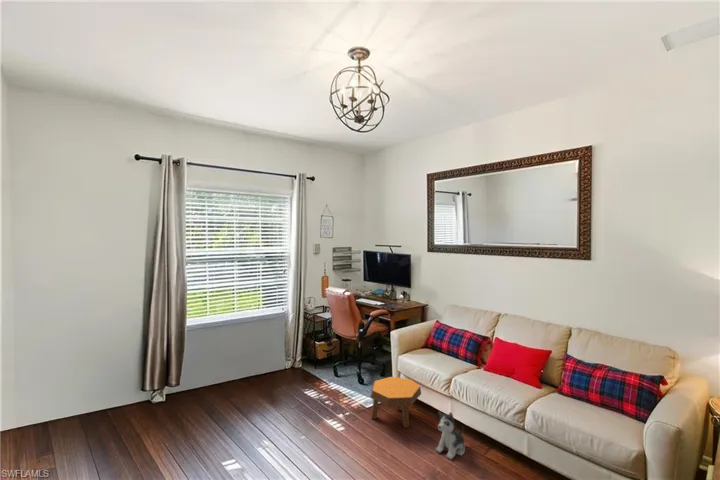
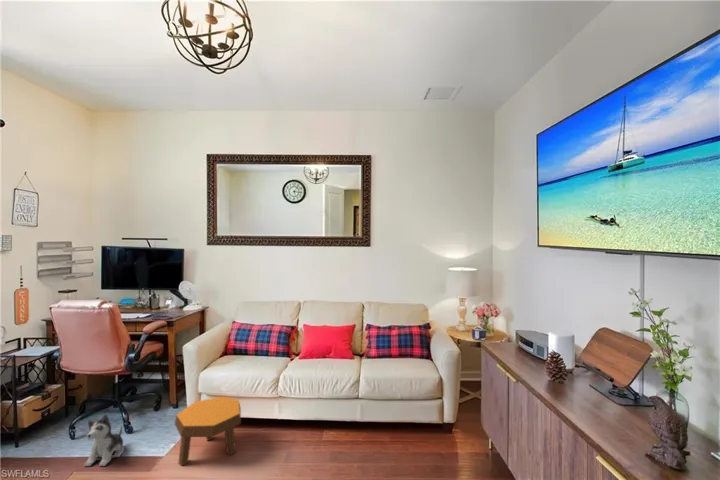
plush toy: present [436,412,465,459] -> present [85,414,124,466]

